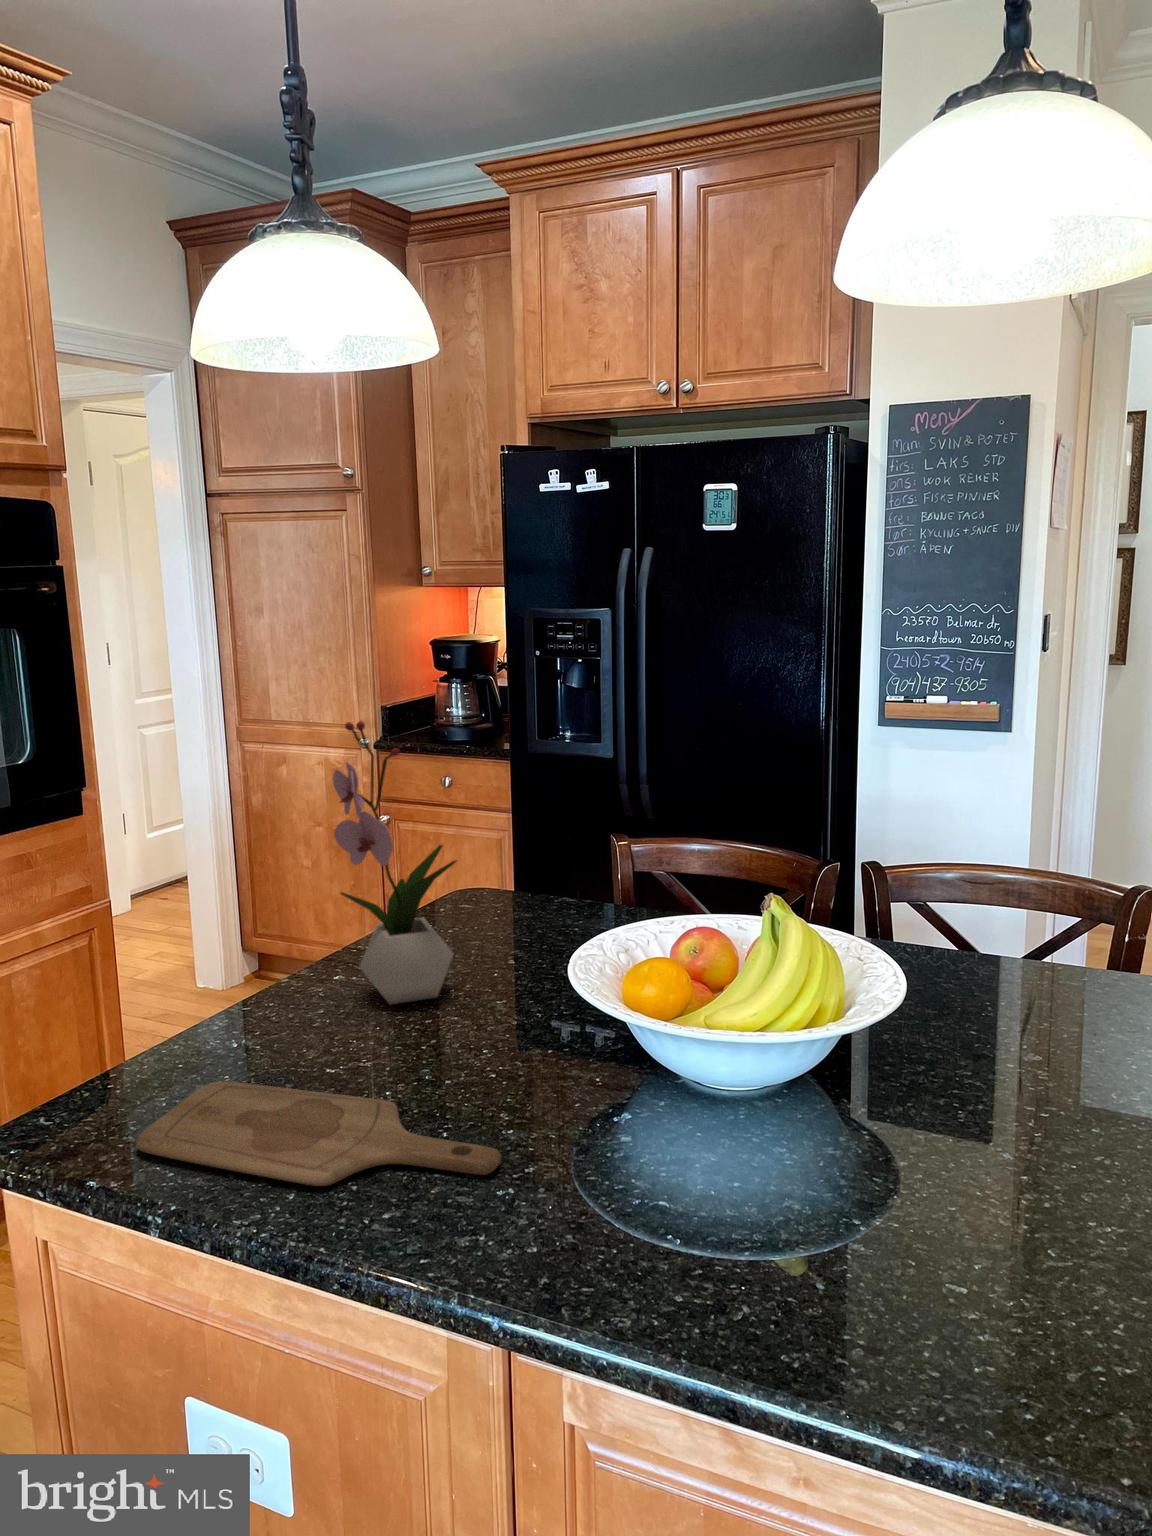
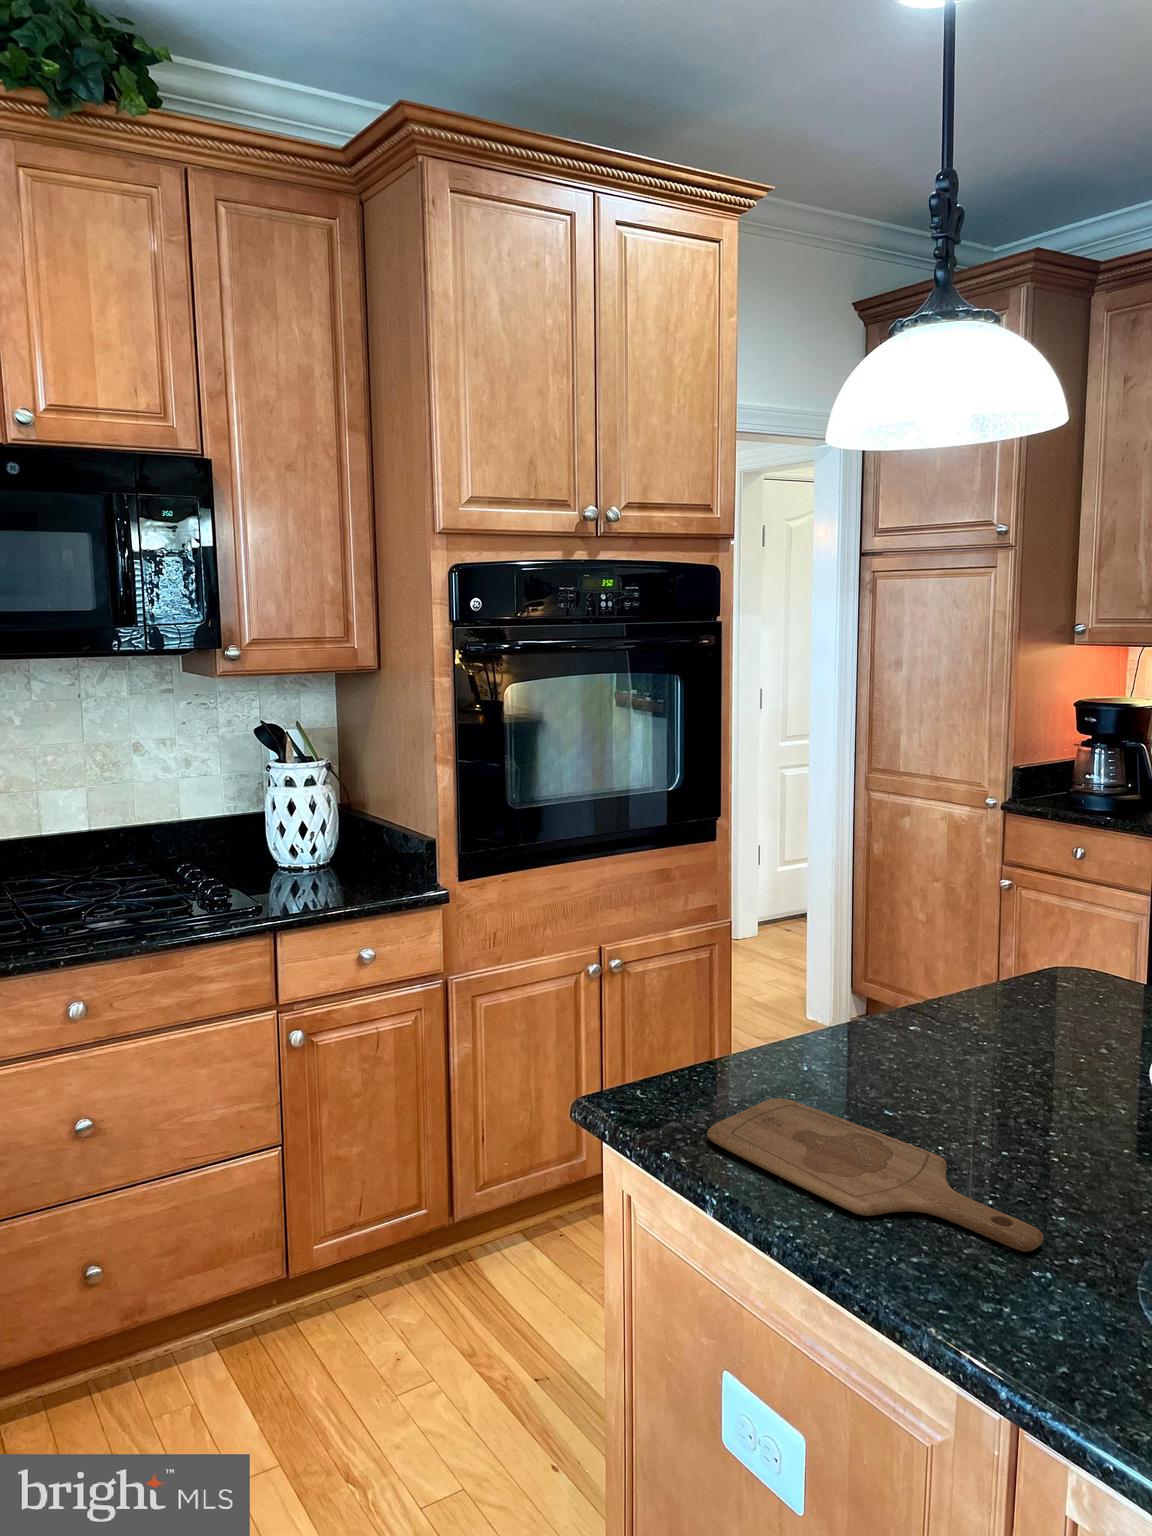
flower arrangement: present [333,721,457,1004] -> none [922,782,1047,1071]

